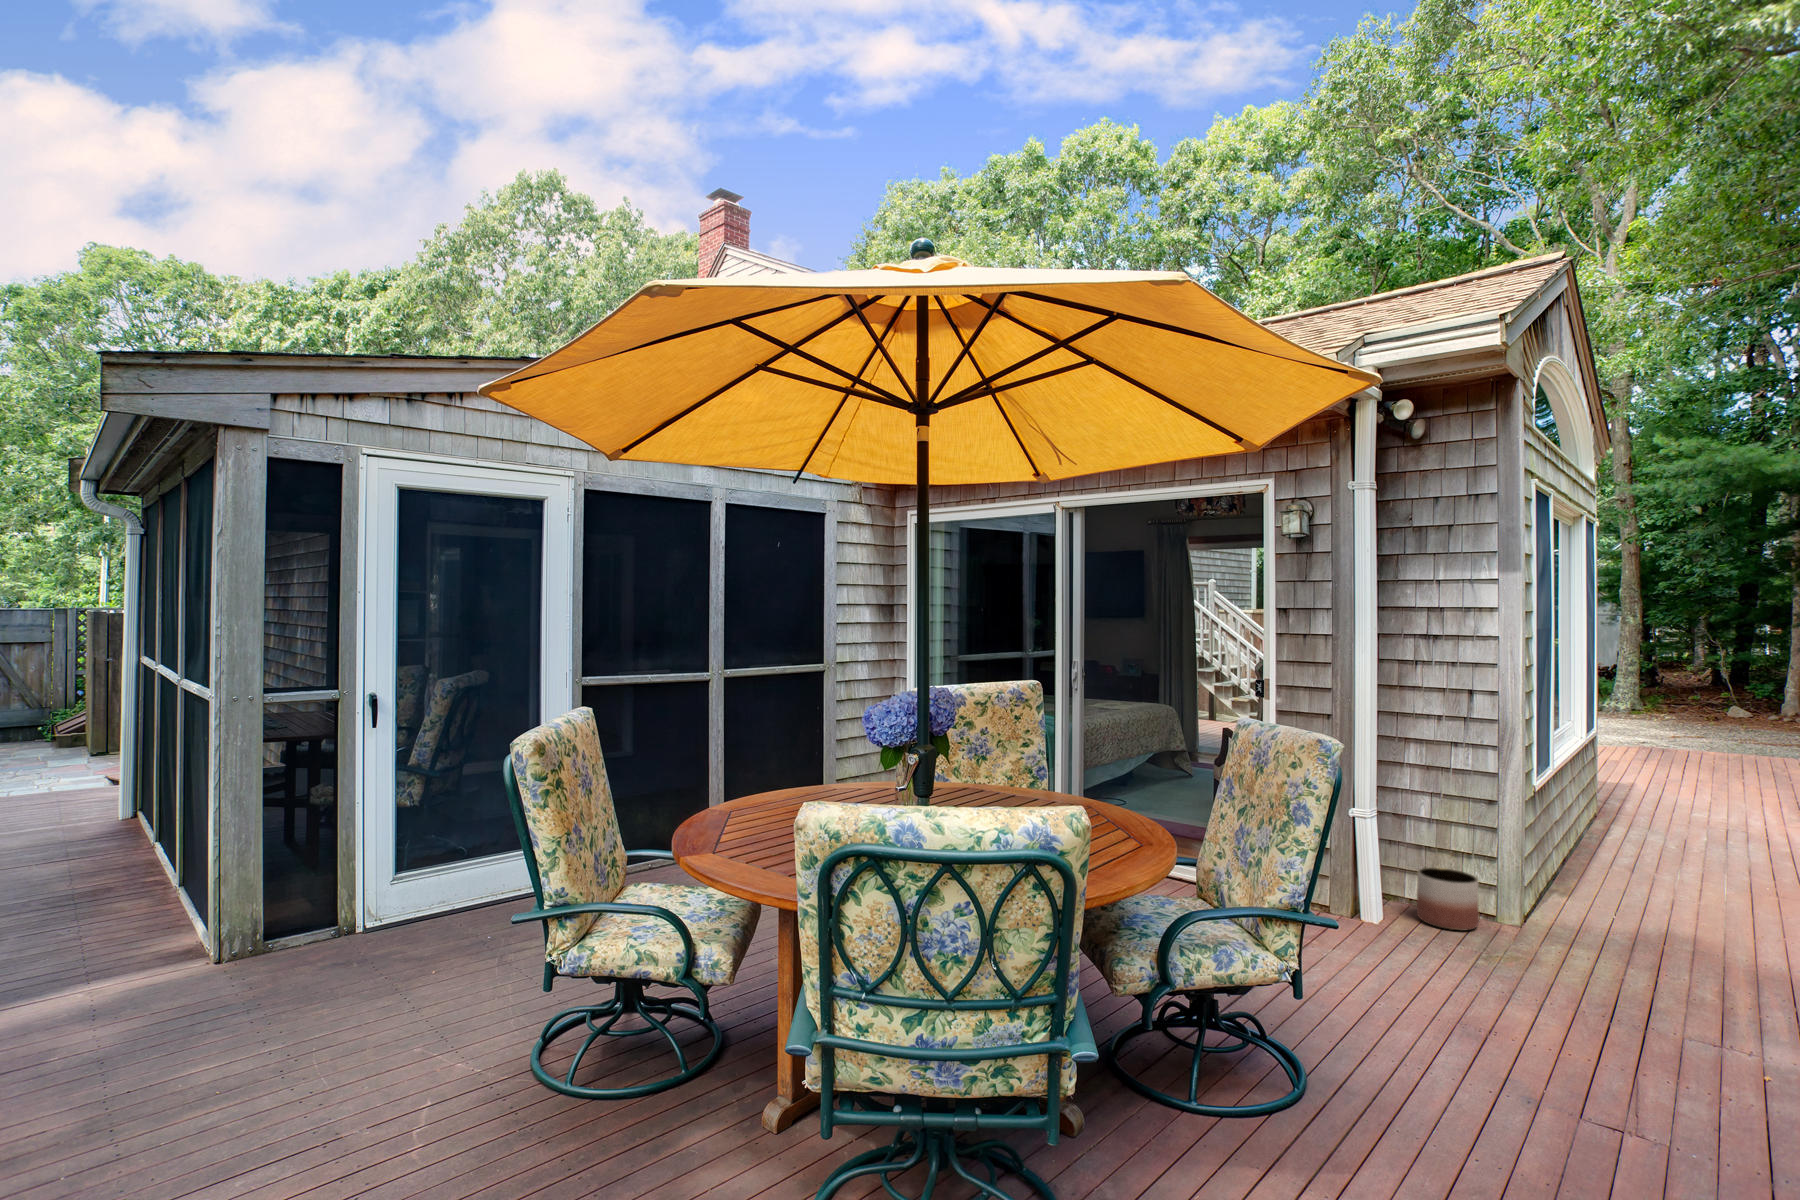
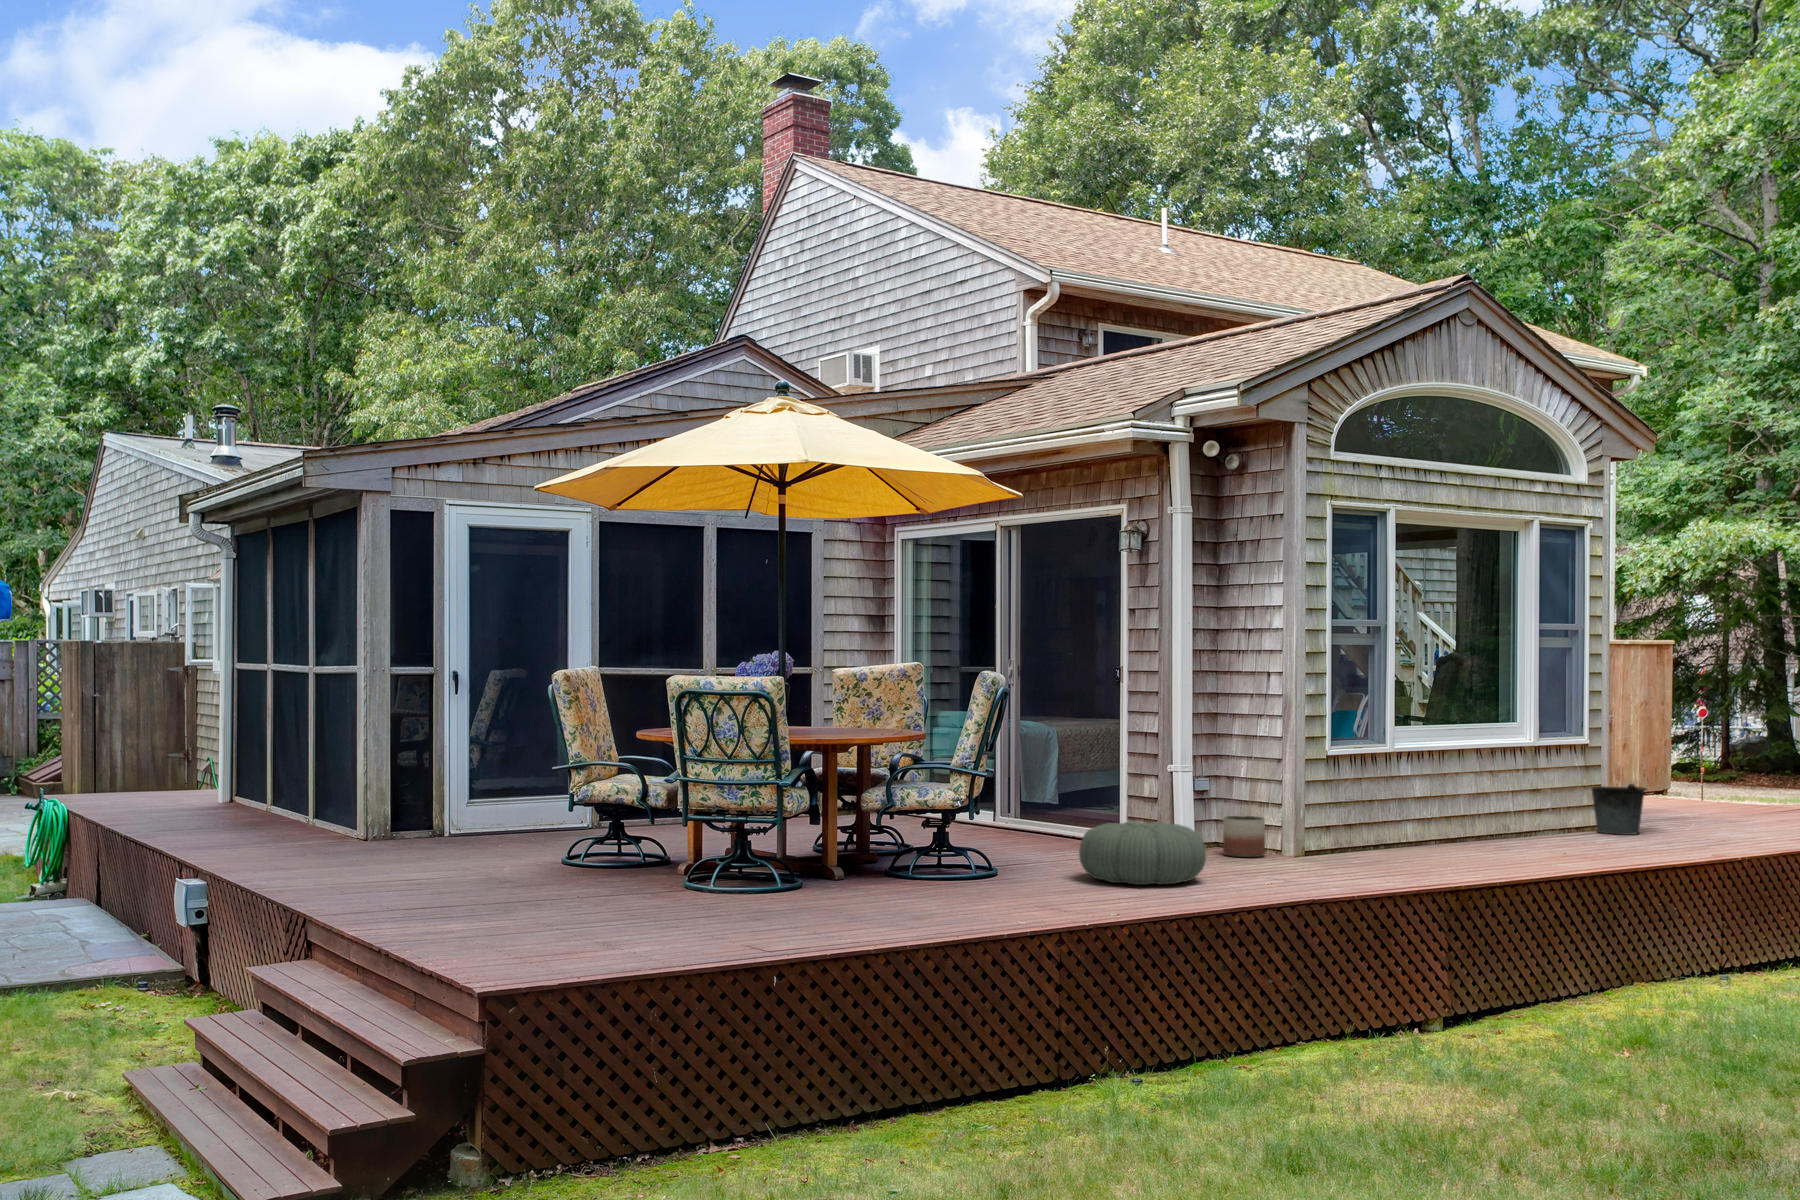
bucket: none [1598,774,1667,829] -> present [1592,784,1647,835]
pouf: none [1401,944,1653,1098] -> present [1079,822,1206,885]

